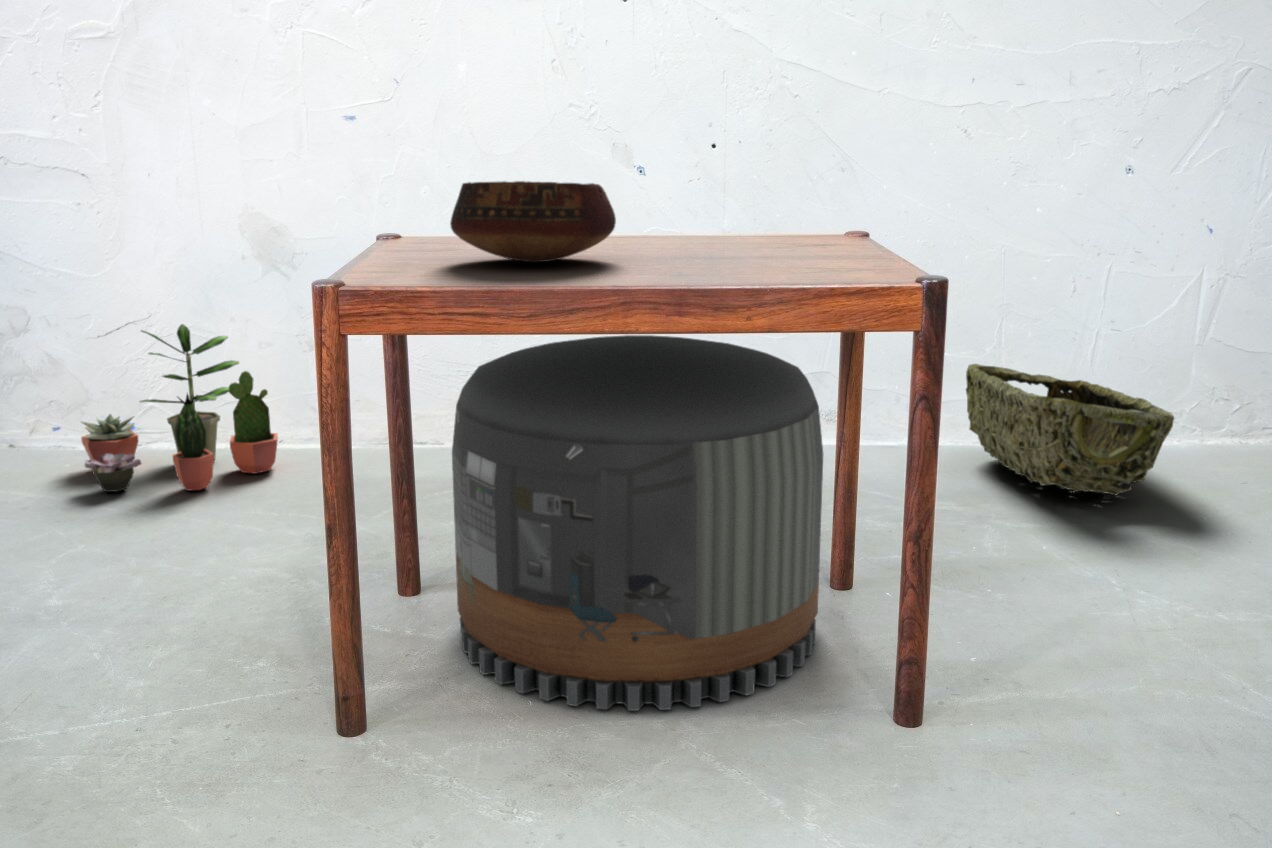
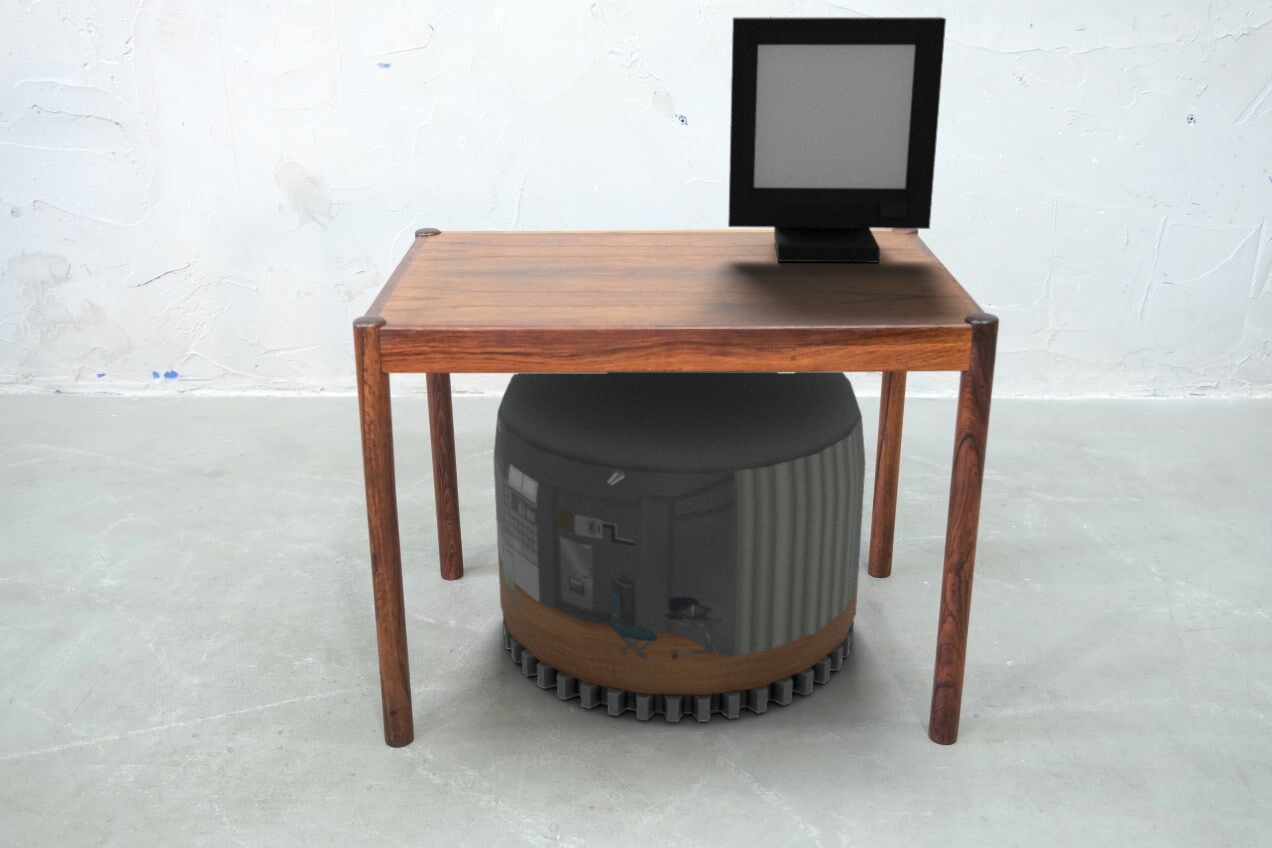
picture frame: none [684,18,889,254] -> present [728,17,946,262]
bowl: present [450,181,616,262] -> none [490,191,659,278]
potted plant: present [81,324,278,492] -> none [124,280,319,449]
woven basket: present [966,364,1174,495] -> none [1013,318,1225,464]

